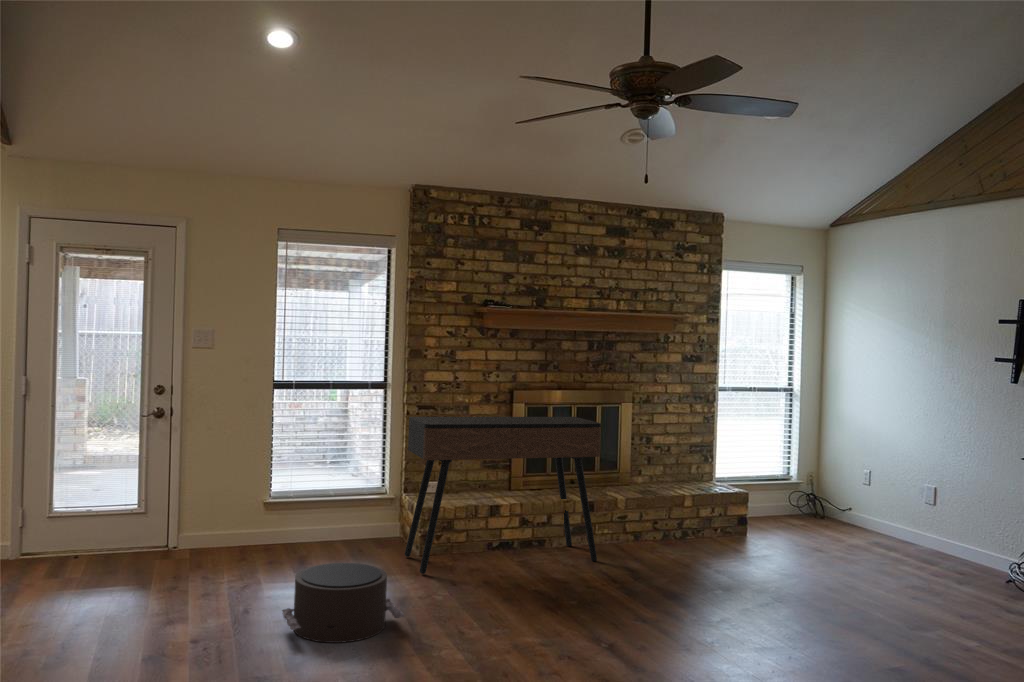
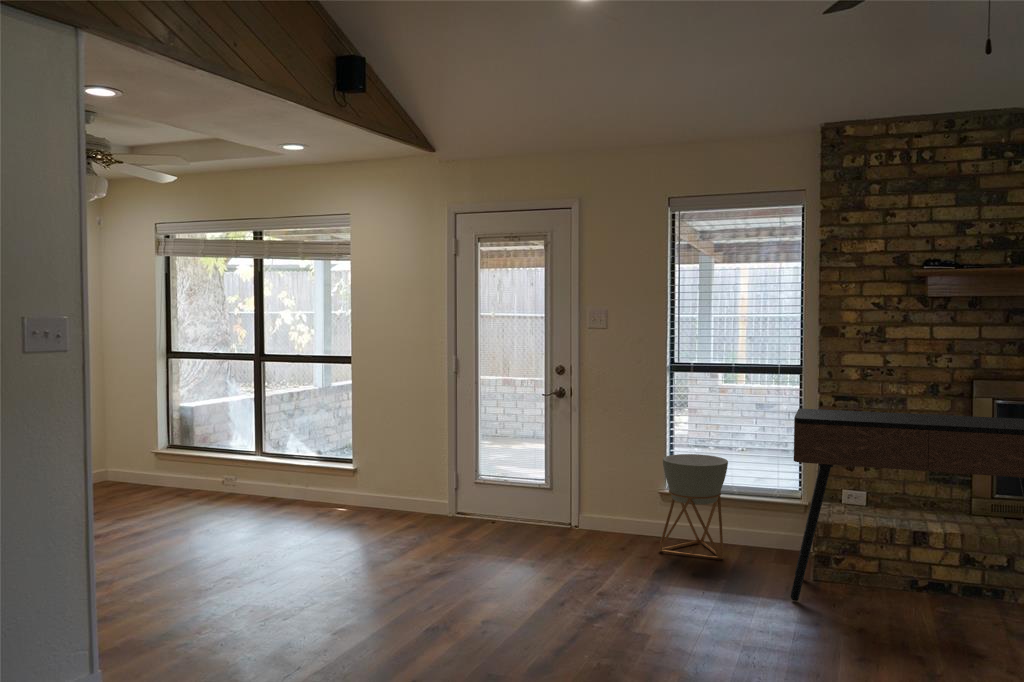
planter: none [277,463,338,557] -> present [659,454,728,560]
pouf: present [282,563,404,643] -> none [571,565,703,657]

